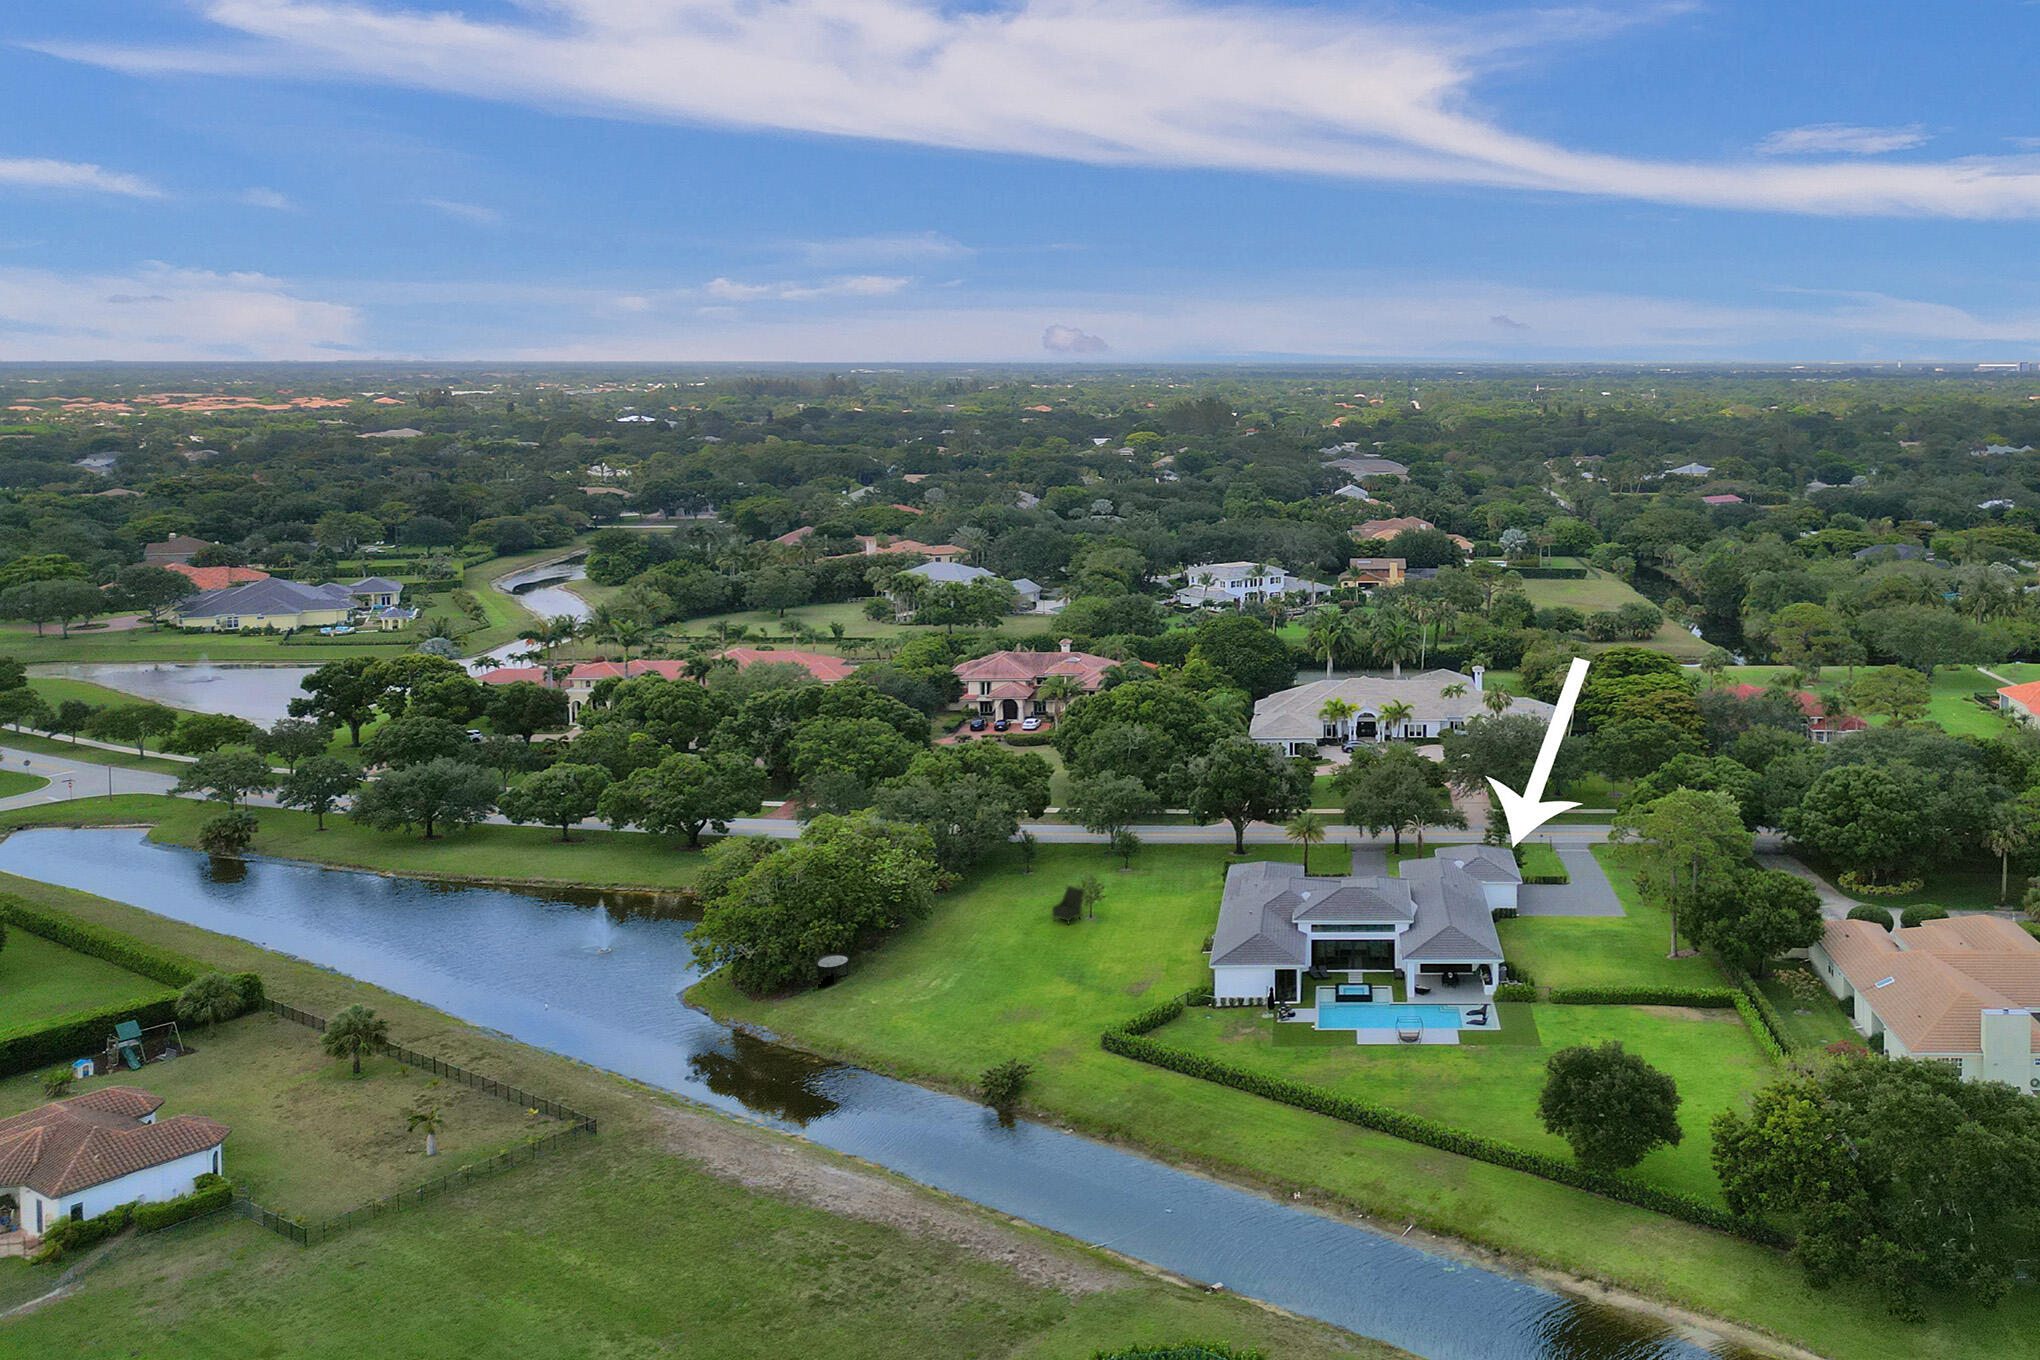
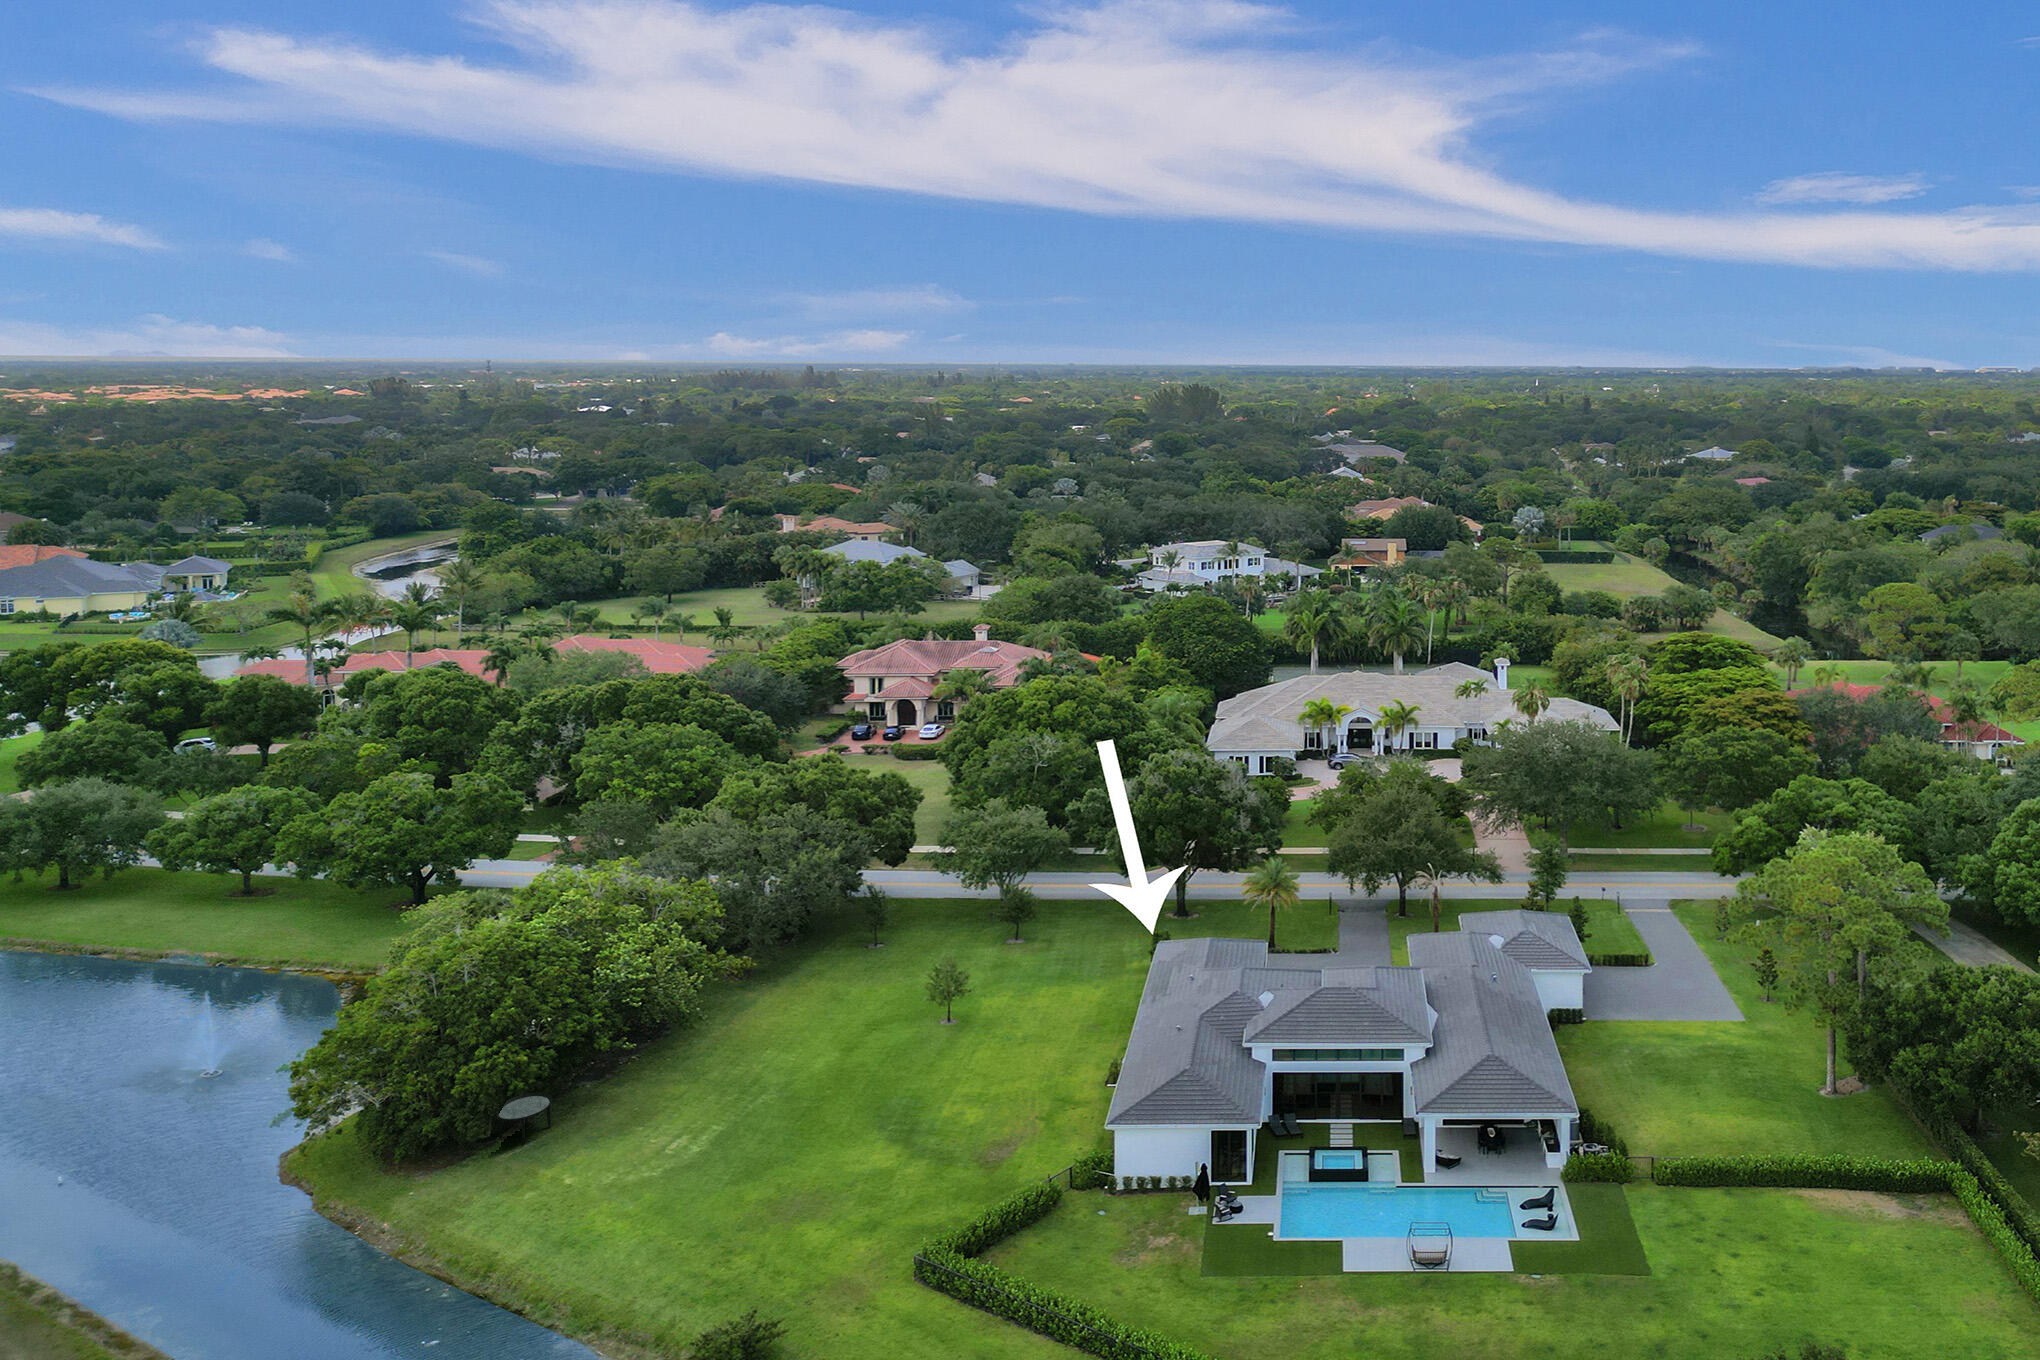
chair: present [1052,886,1084,924] -> none [891,973,941,1035]

